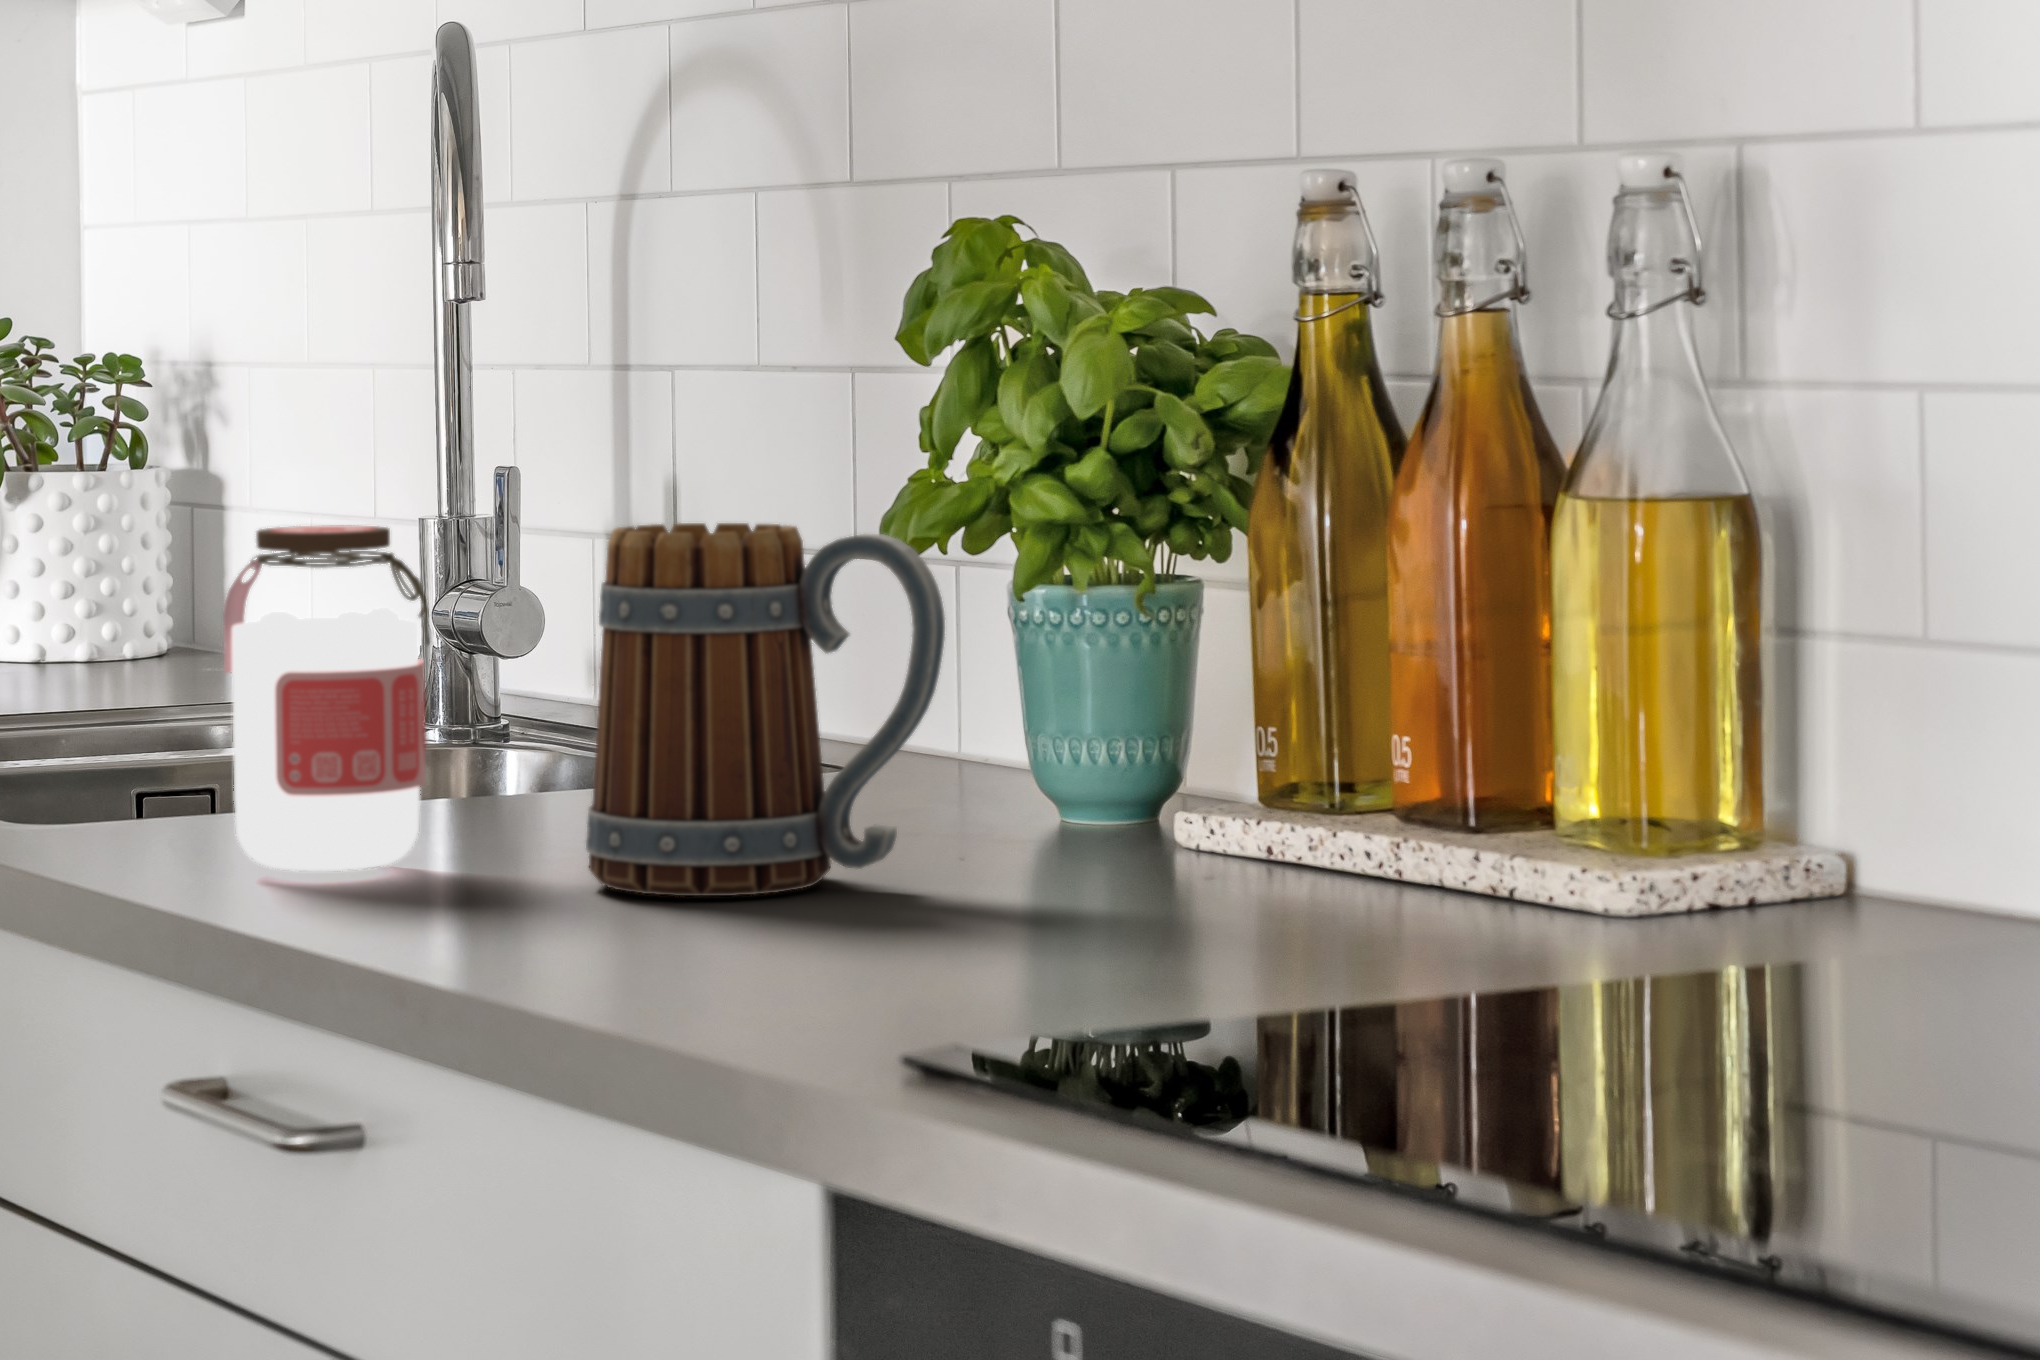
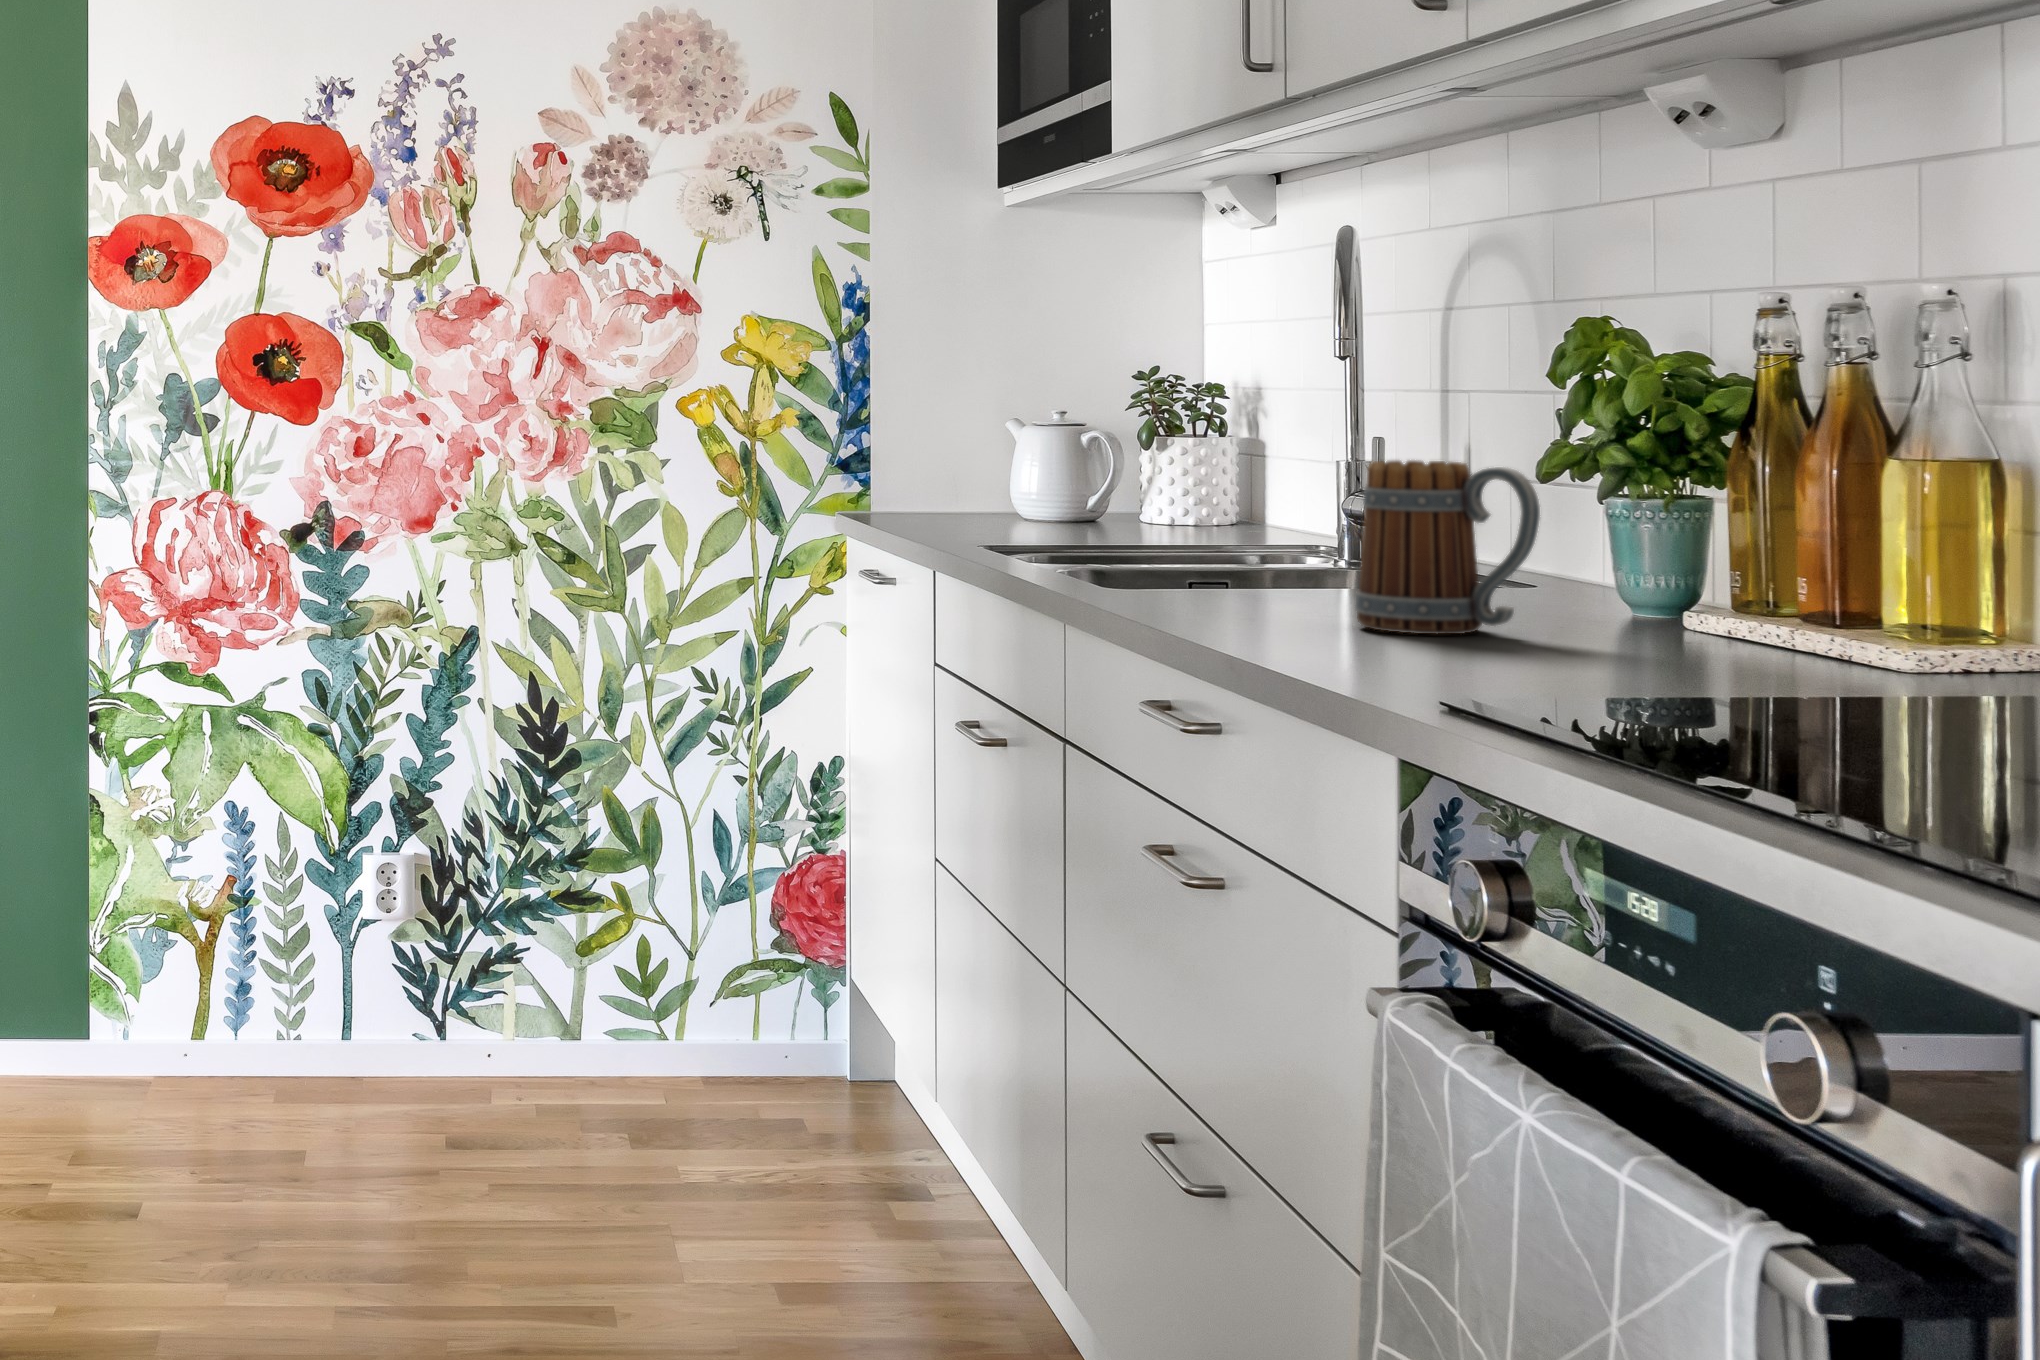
jar: present [223,525,430,871] -> none [1189,457,1288,615]

